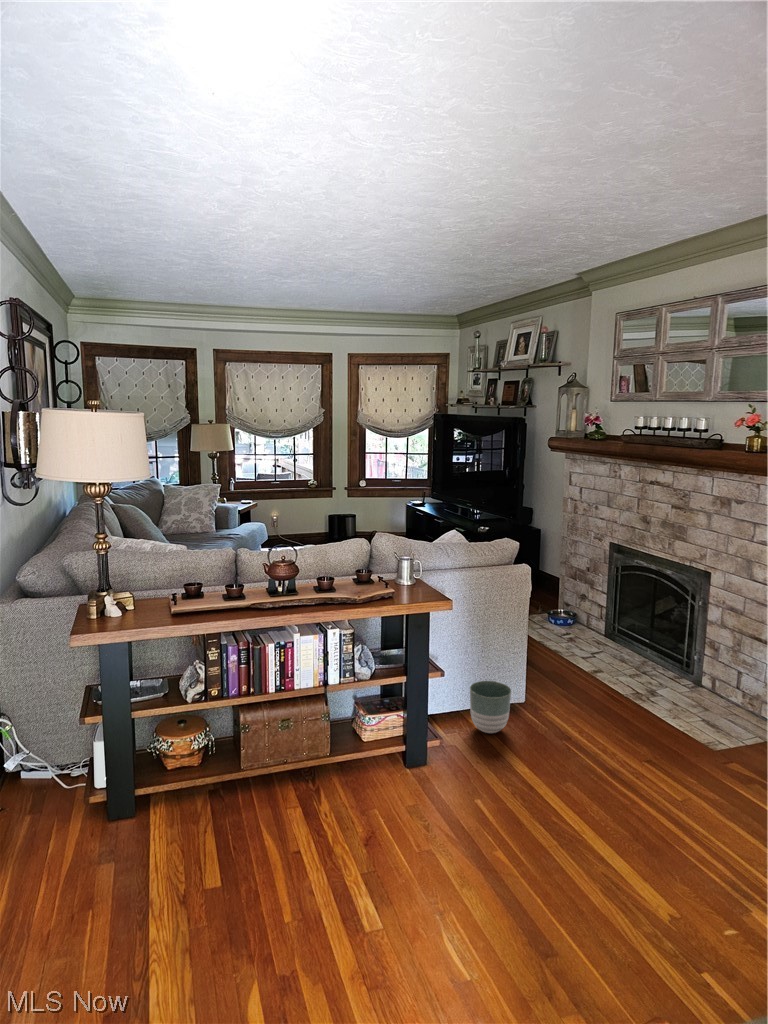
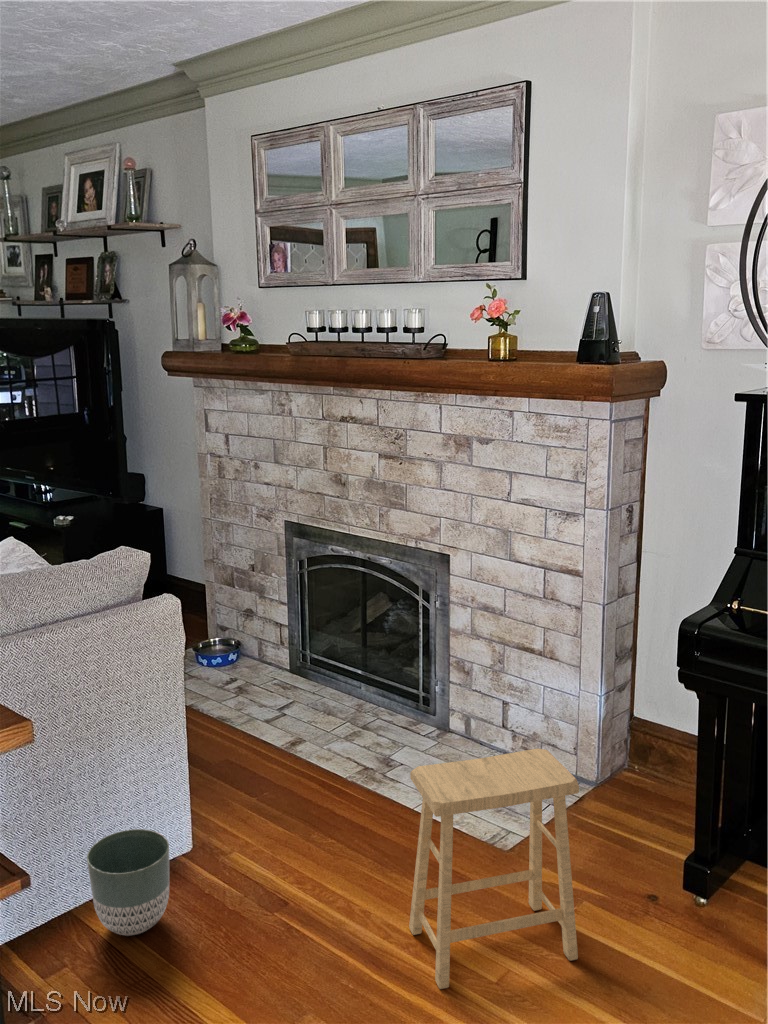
footstool: none [639,675,751,812] -> present [409,748,579,989]

